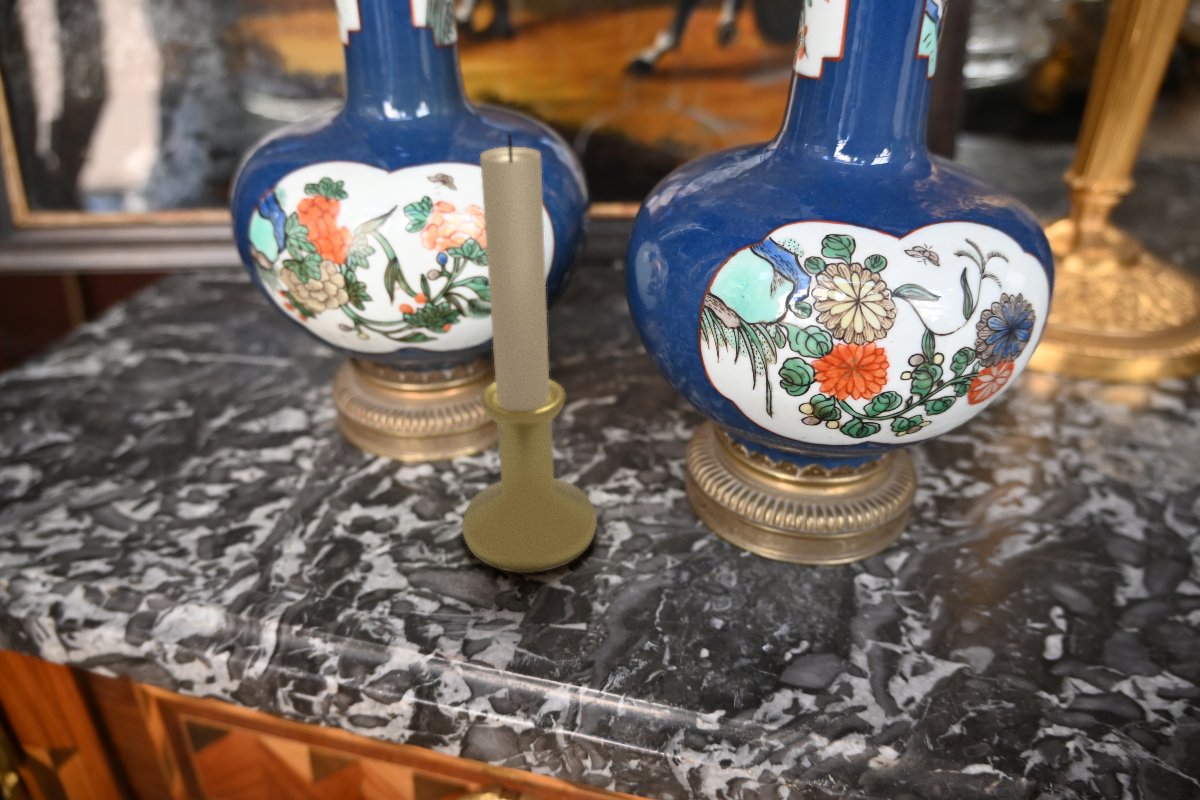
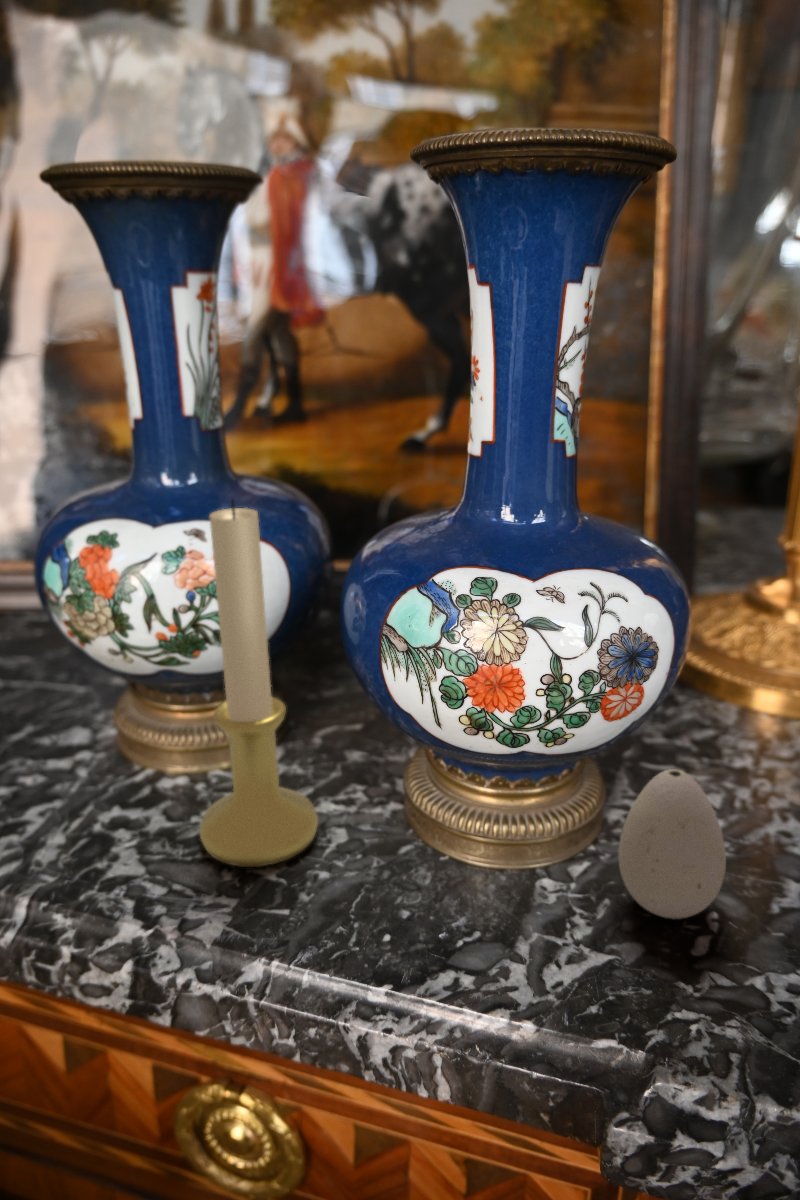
decorative egg: none [959,458,1089,619] -> present [618,769,726,919]

